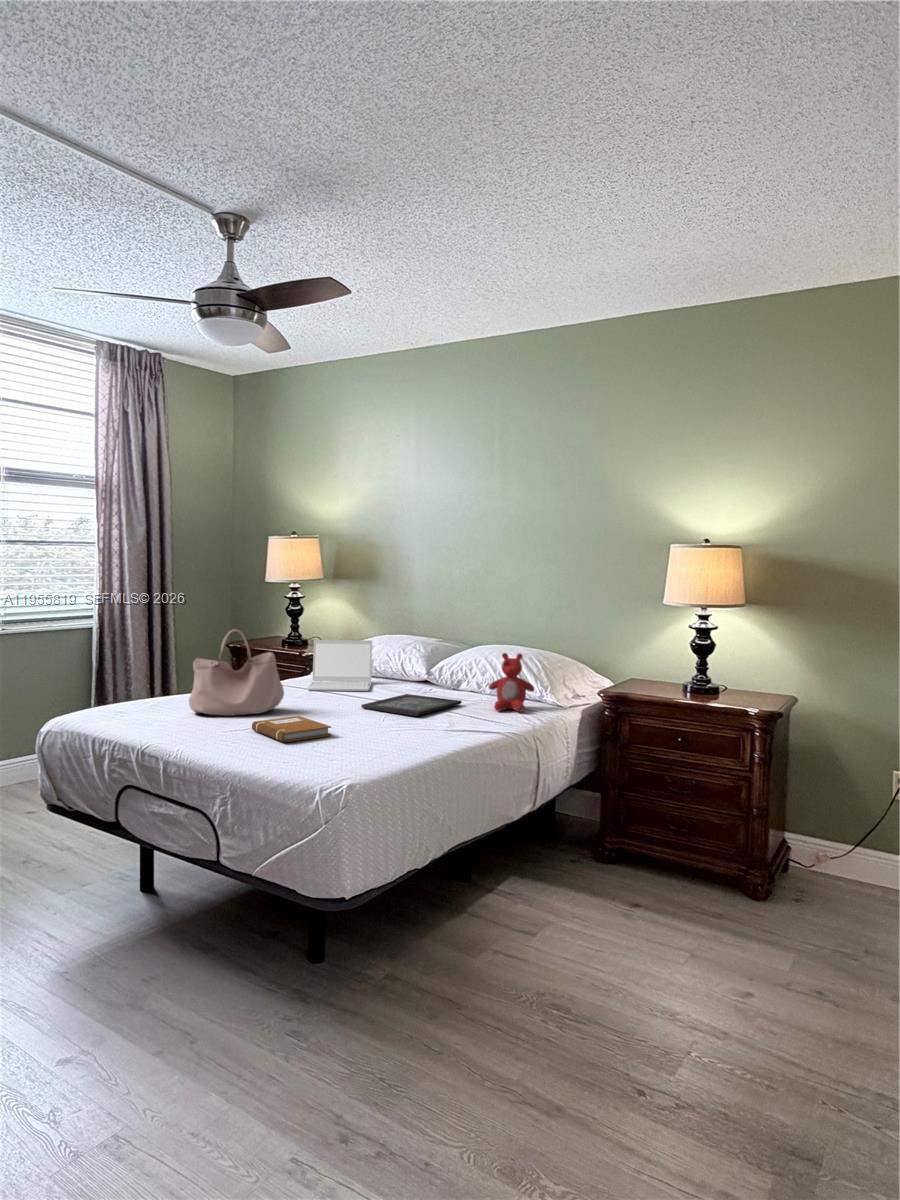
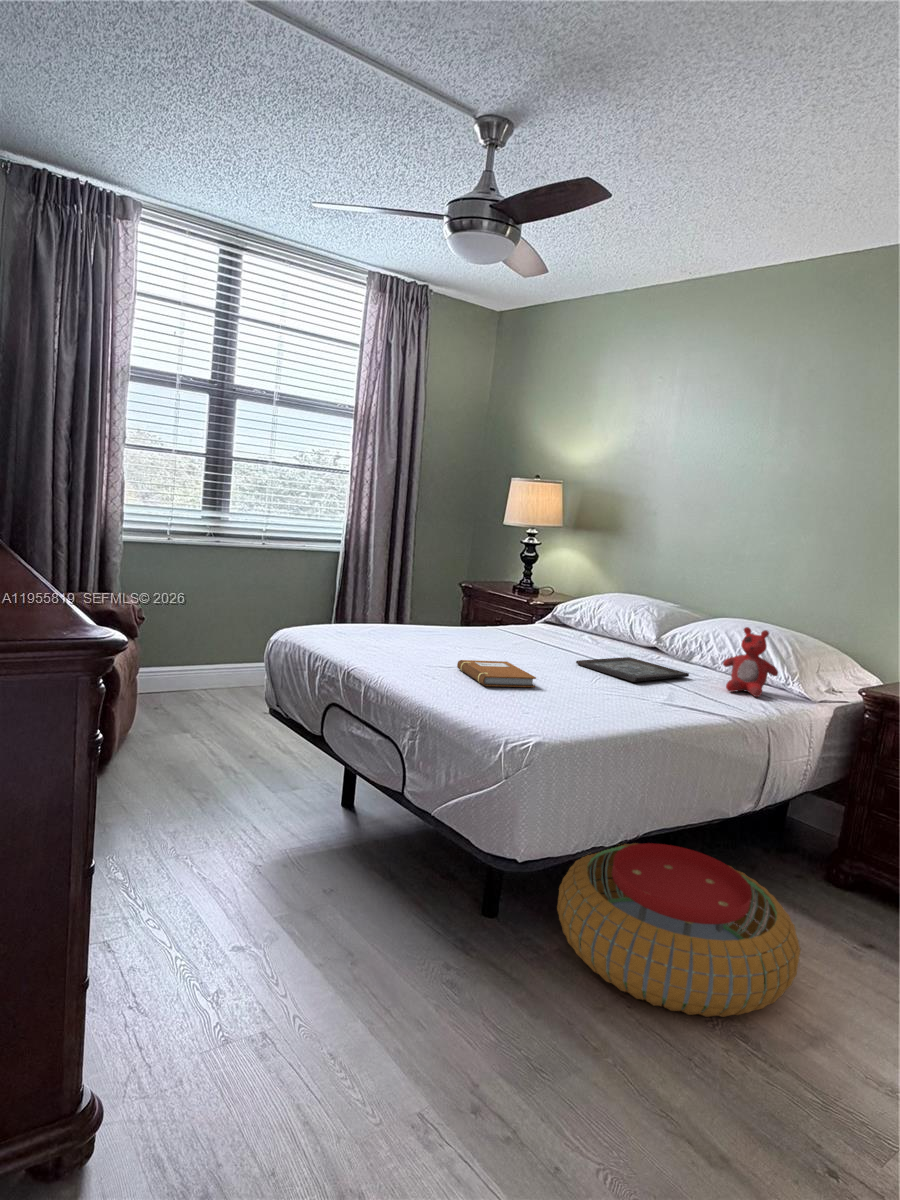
handbag: present [189,629,284,716] -> none [404,565,497,653]
laptop: present [307,640,372,691] -> none [525,587,601,648]
pouf: none [380,856,587,1000] -> present [557,843,801,1017]

